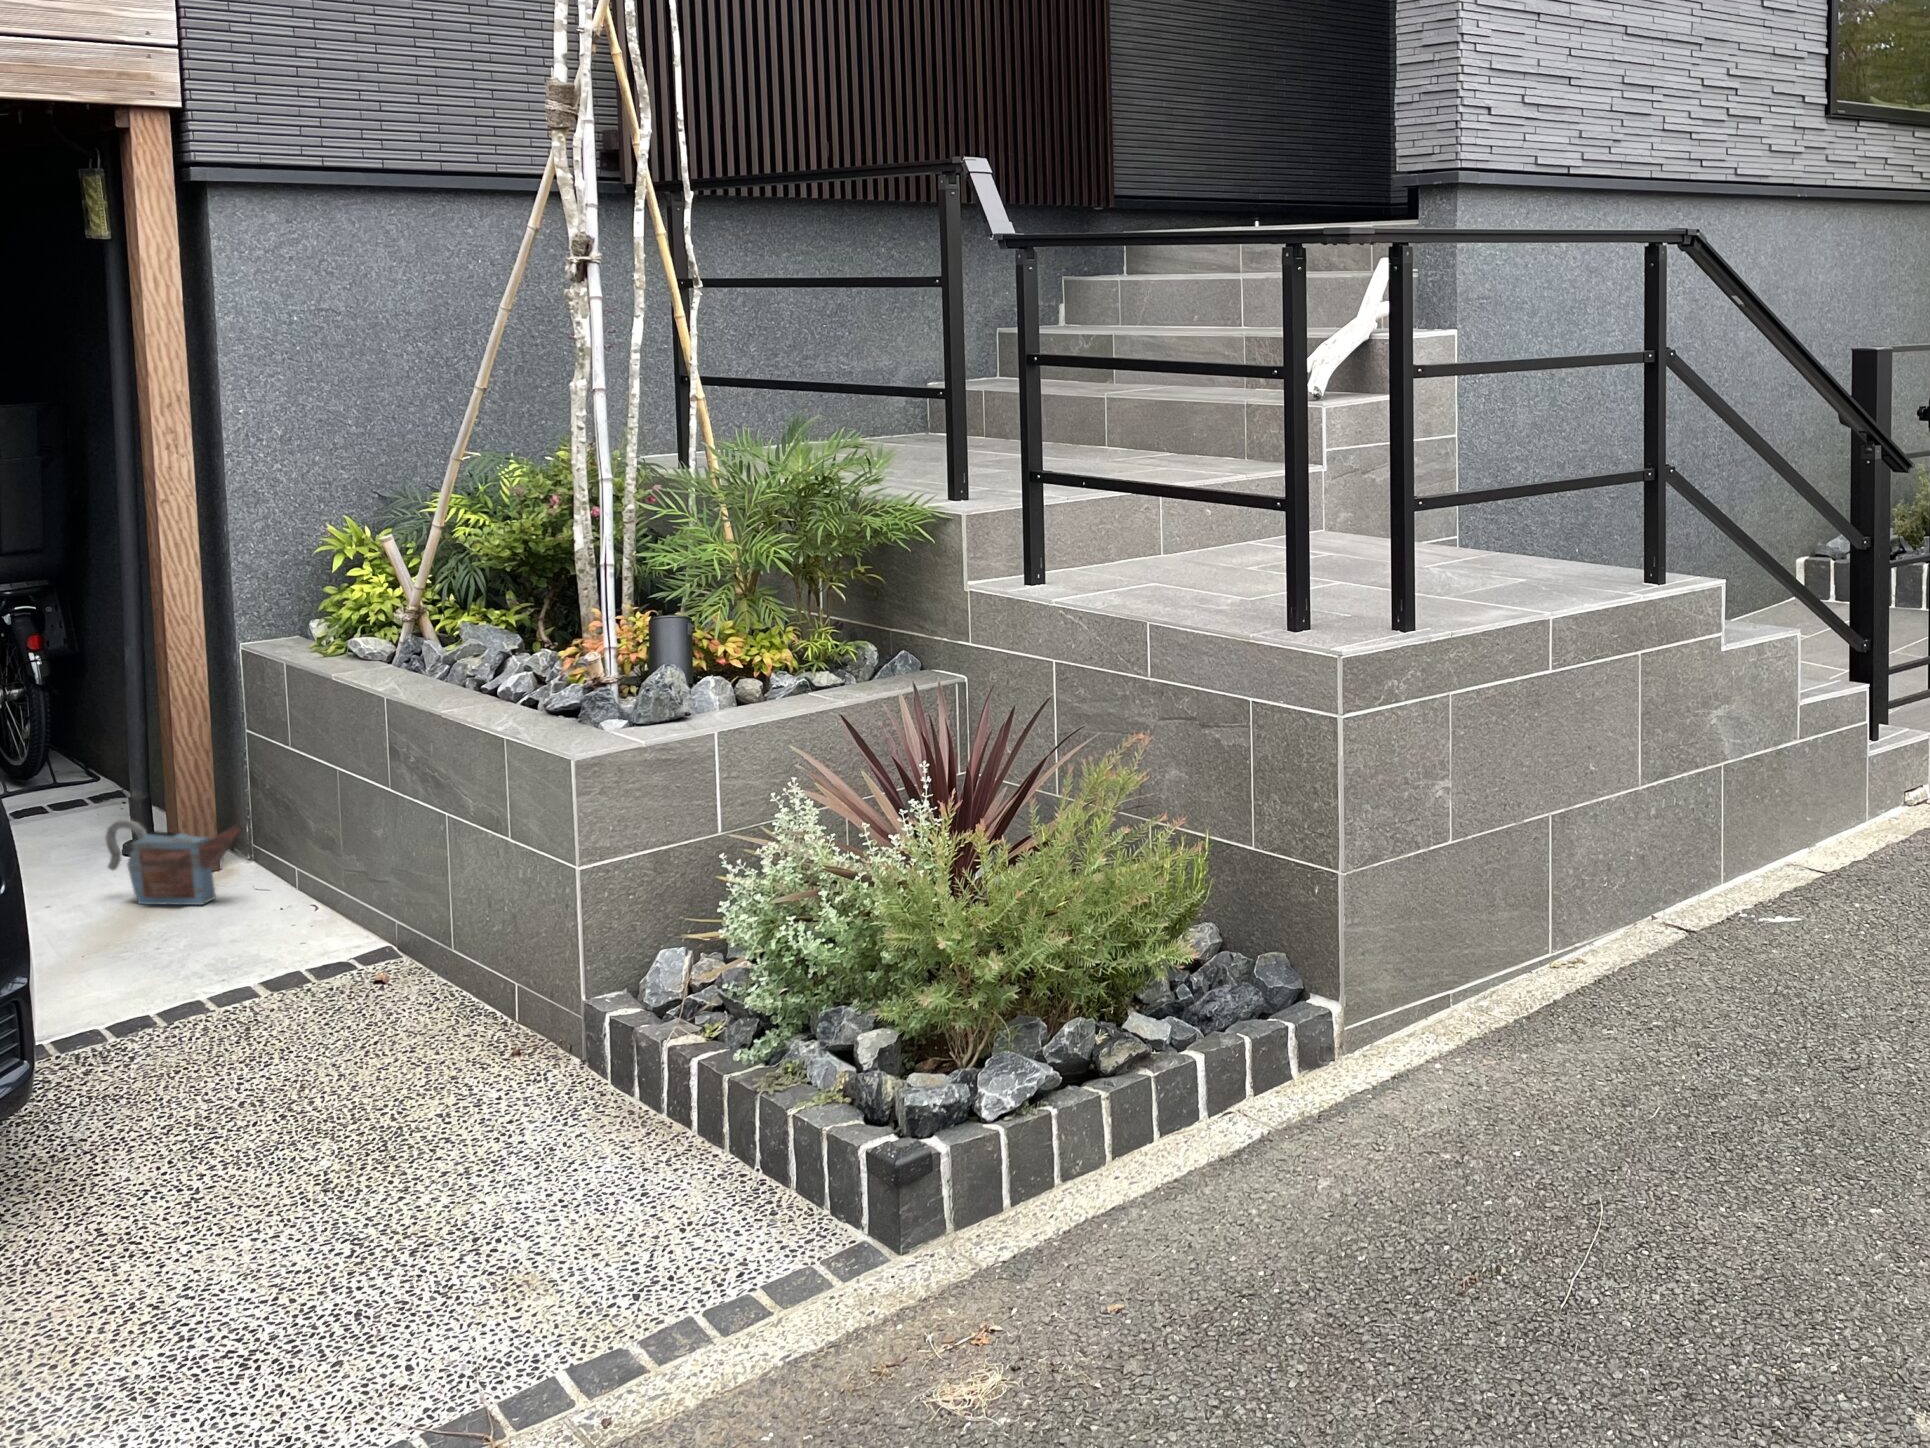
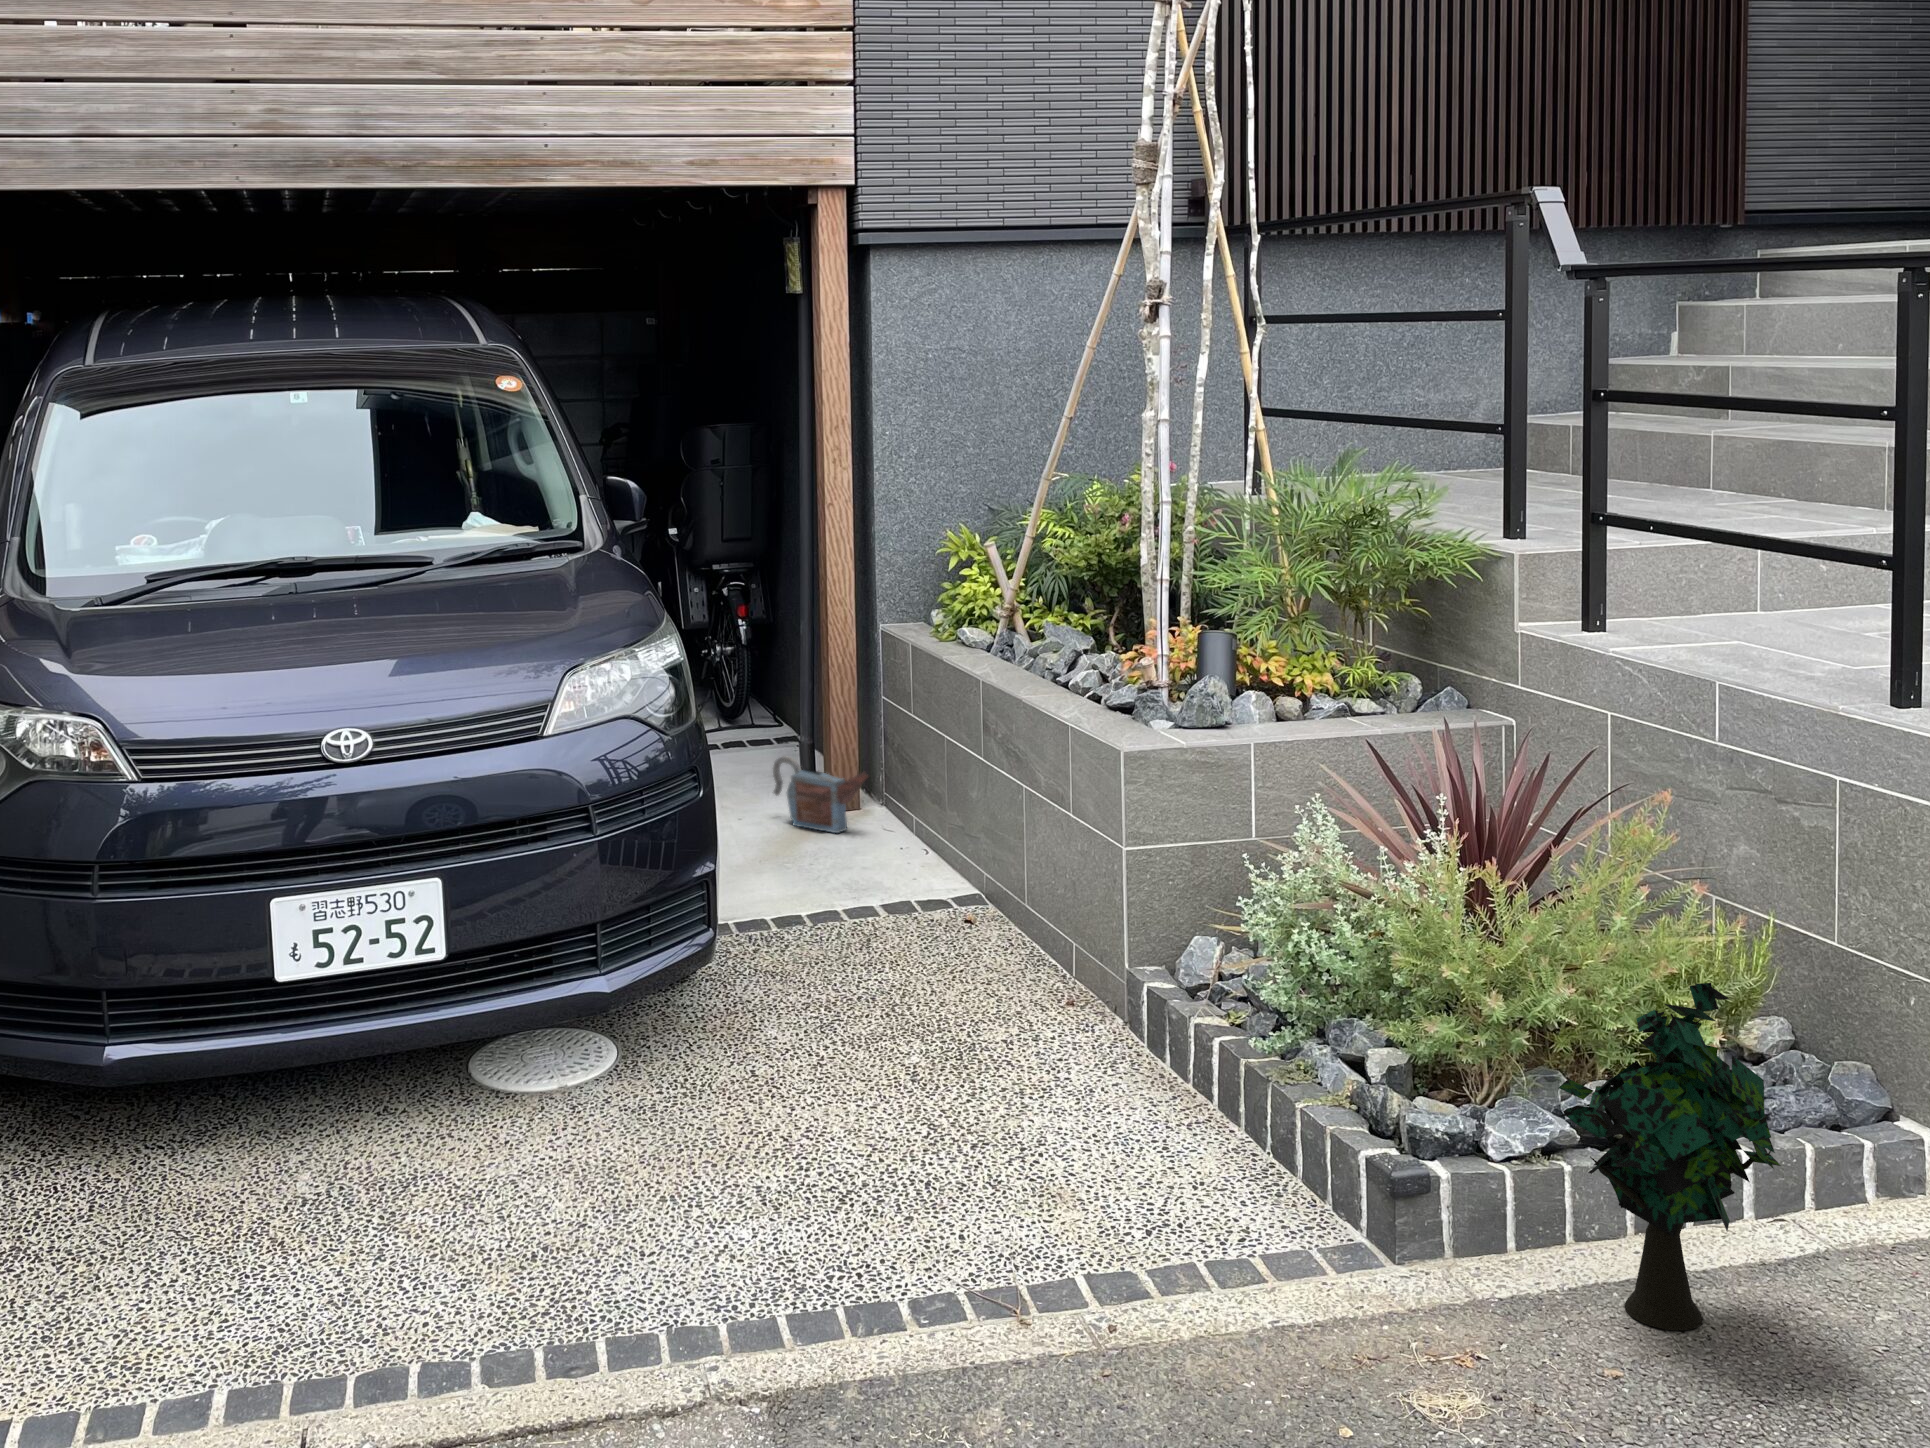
decorative plant: none [1048,908,1242,1251] -> present [1559,983,1781,1330]

